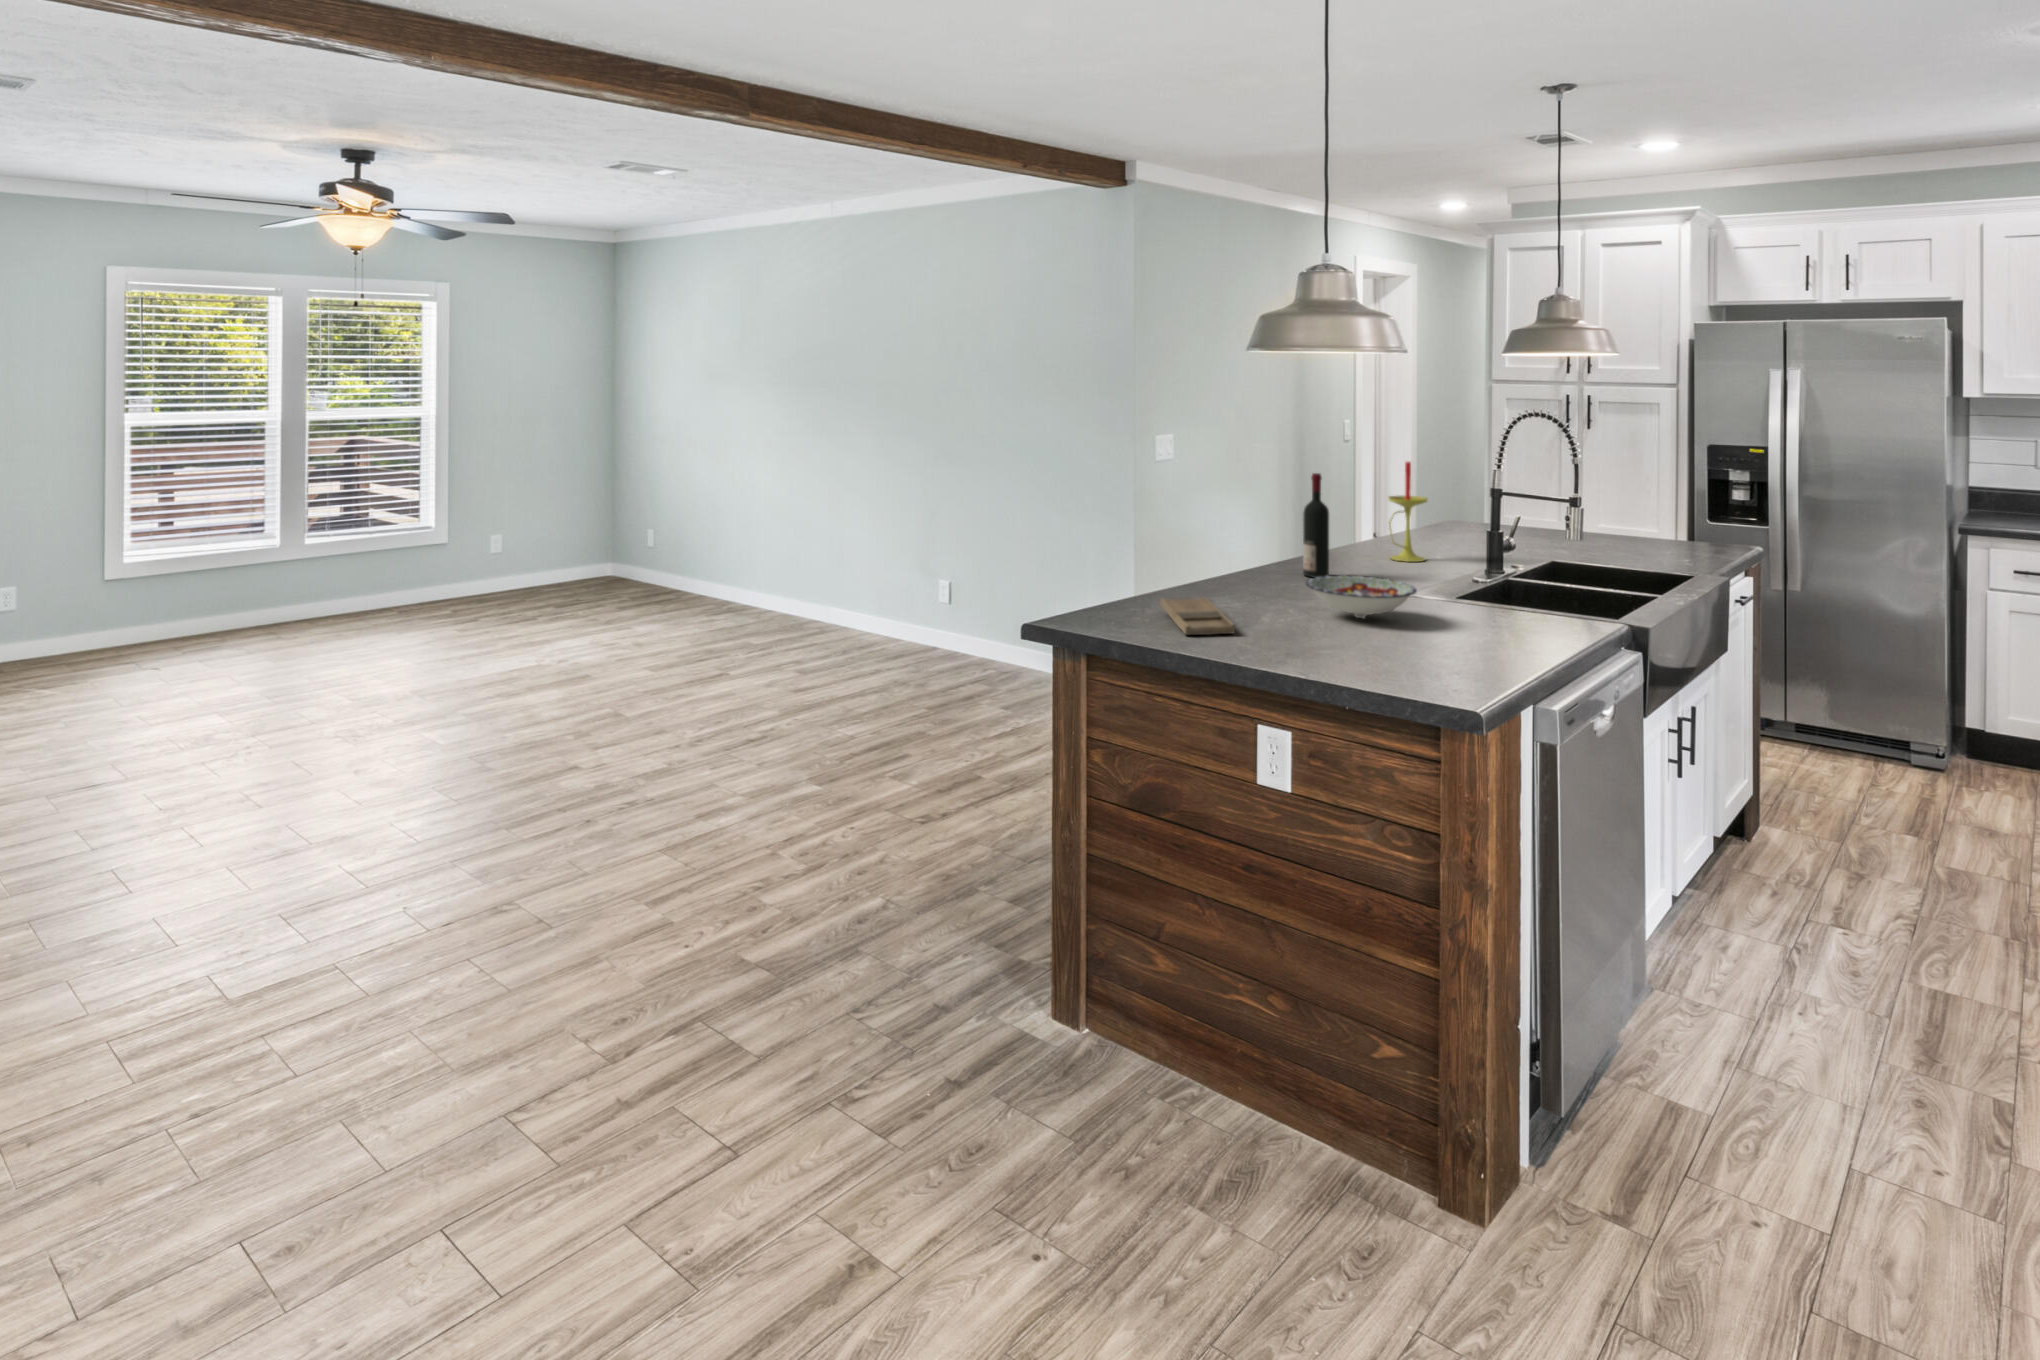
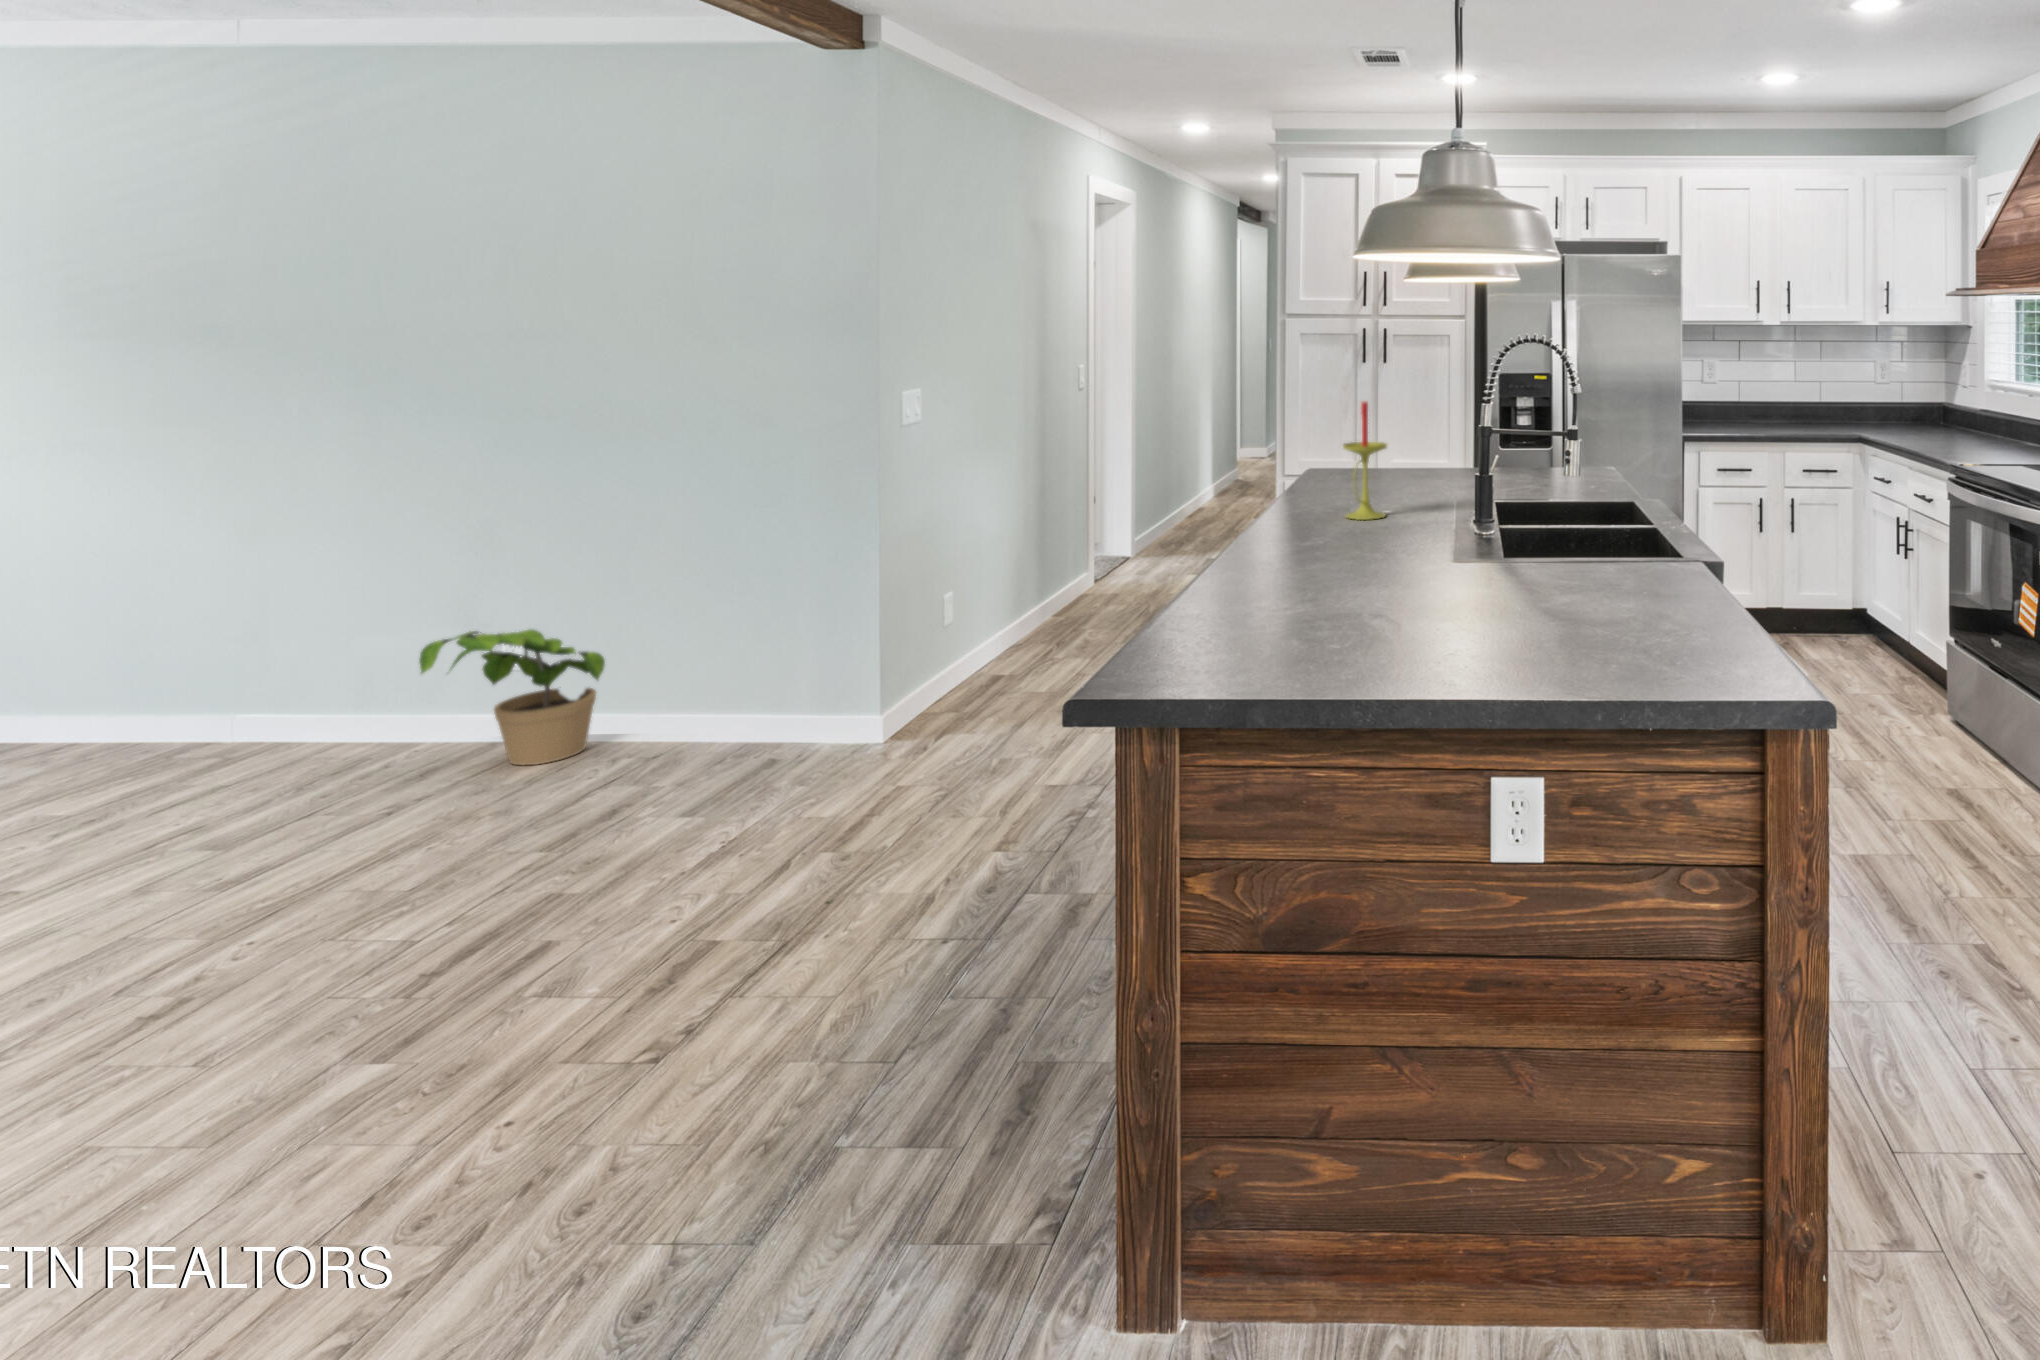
wine bottle: present [1303,473,1329,578] -> none [1300,421,1333,554]
potted plant: none [885,570,980,663] -> present [419,629,605,765]
bowl: present [1306,576,1416,618] -> none [1406,544,1551,599]
tray: present [1160,597,1235,635] -> none [1238,605,1399,669]

